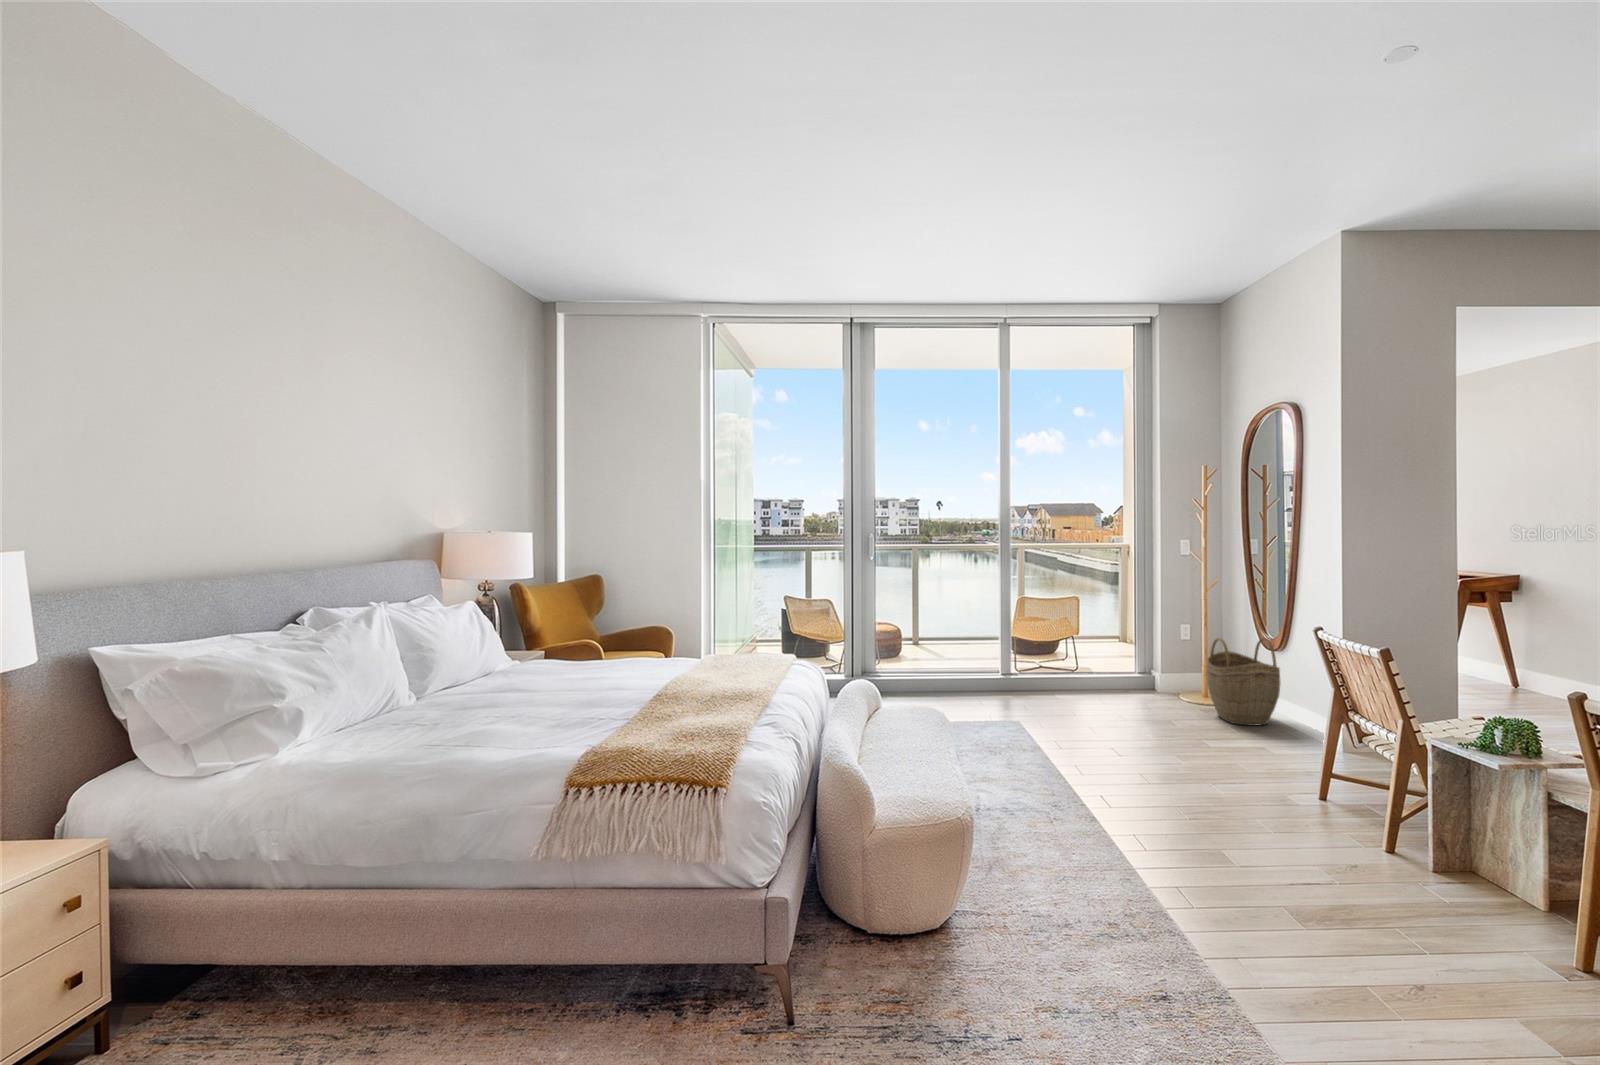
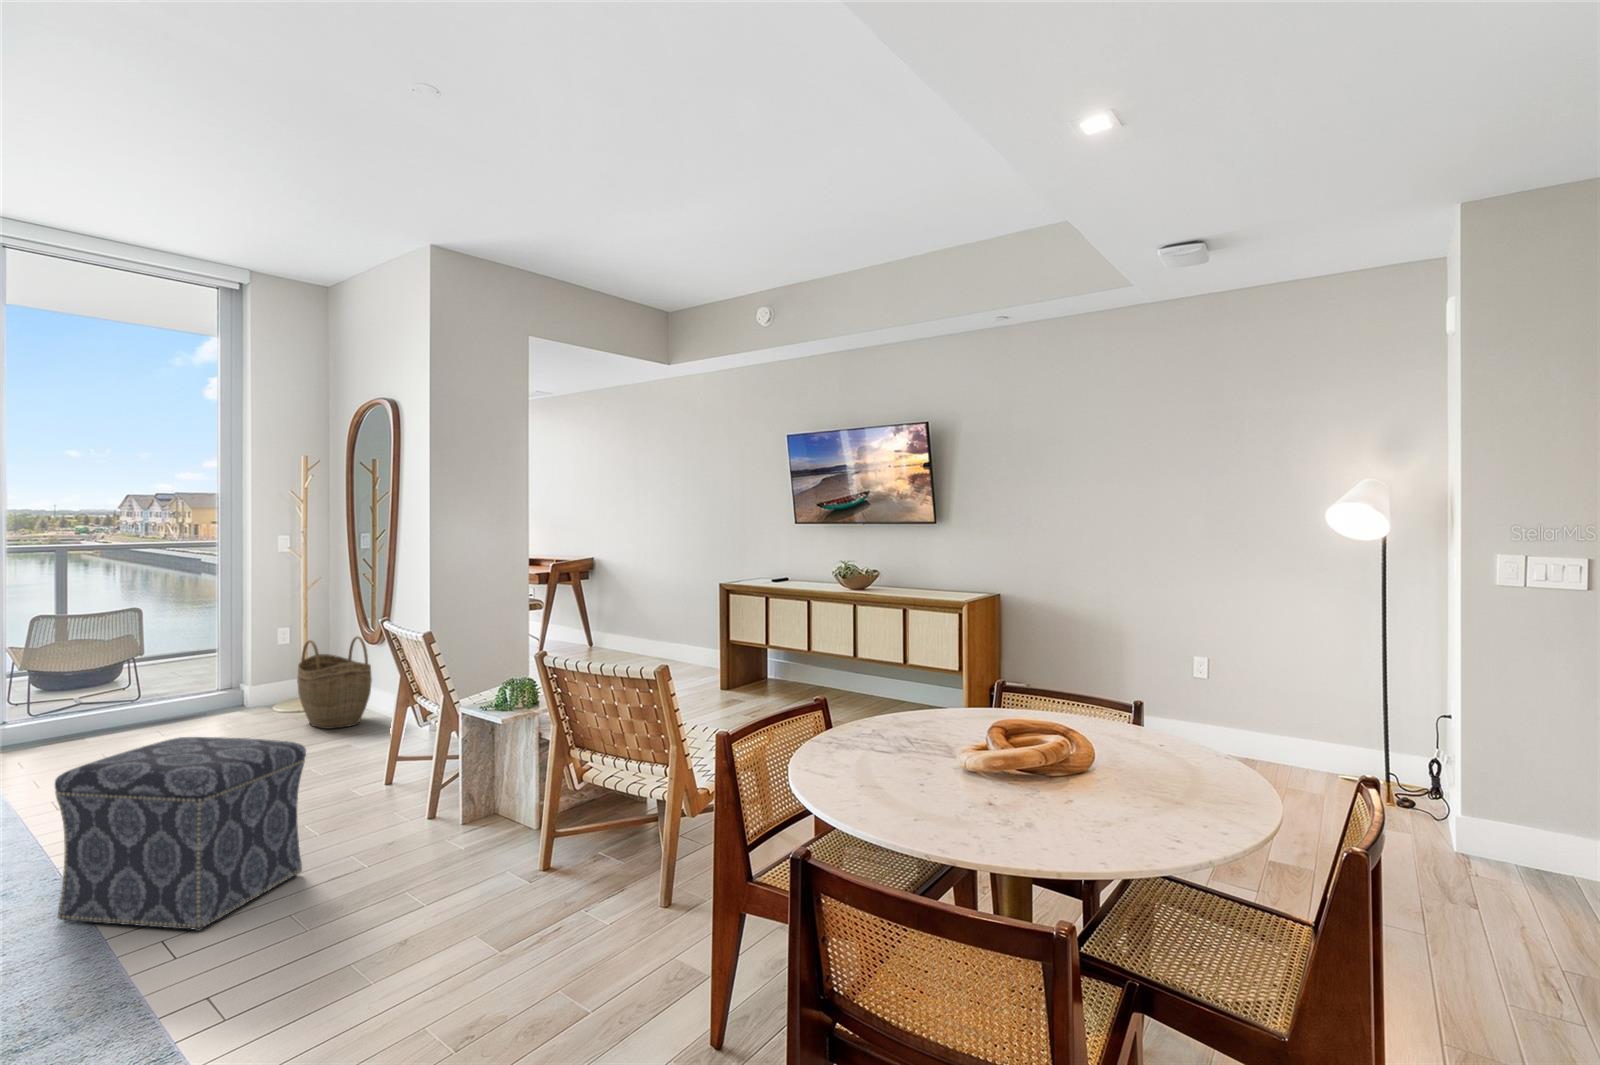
ottoman: none [1057,724,1263,914] -> present [55,737,306,931]

